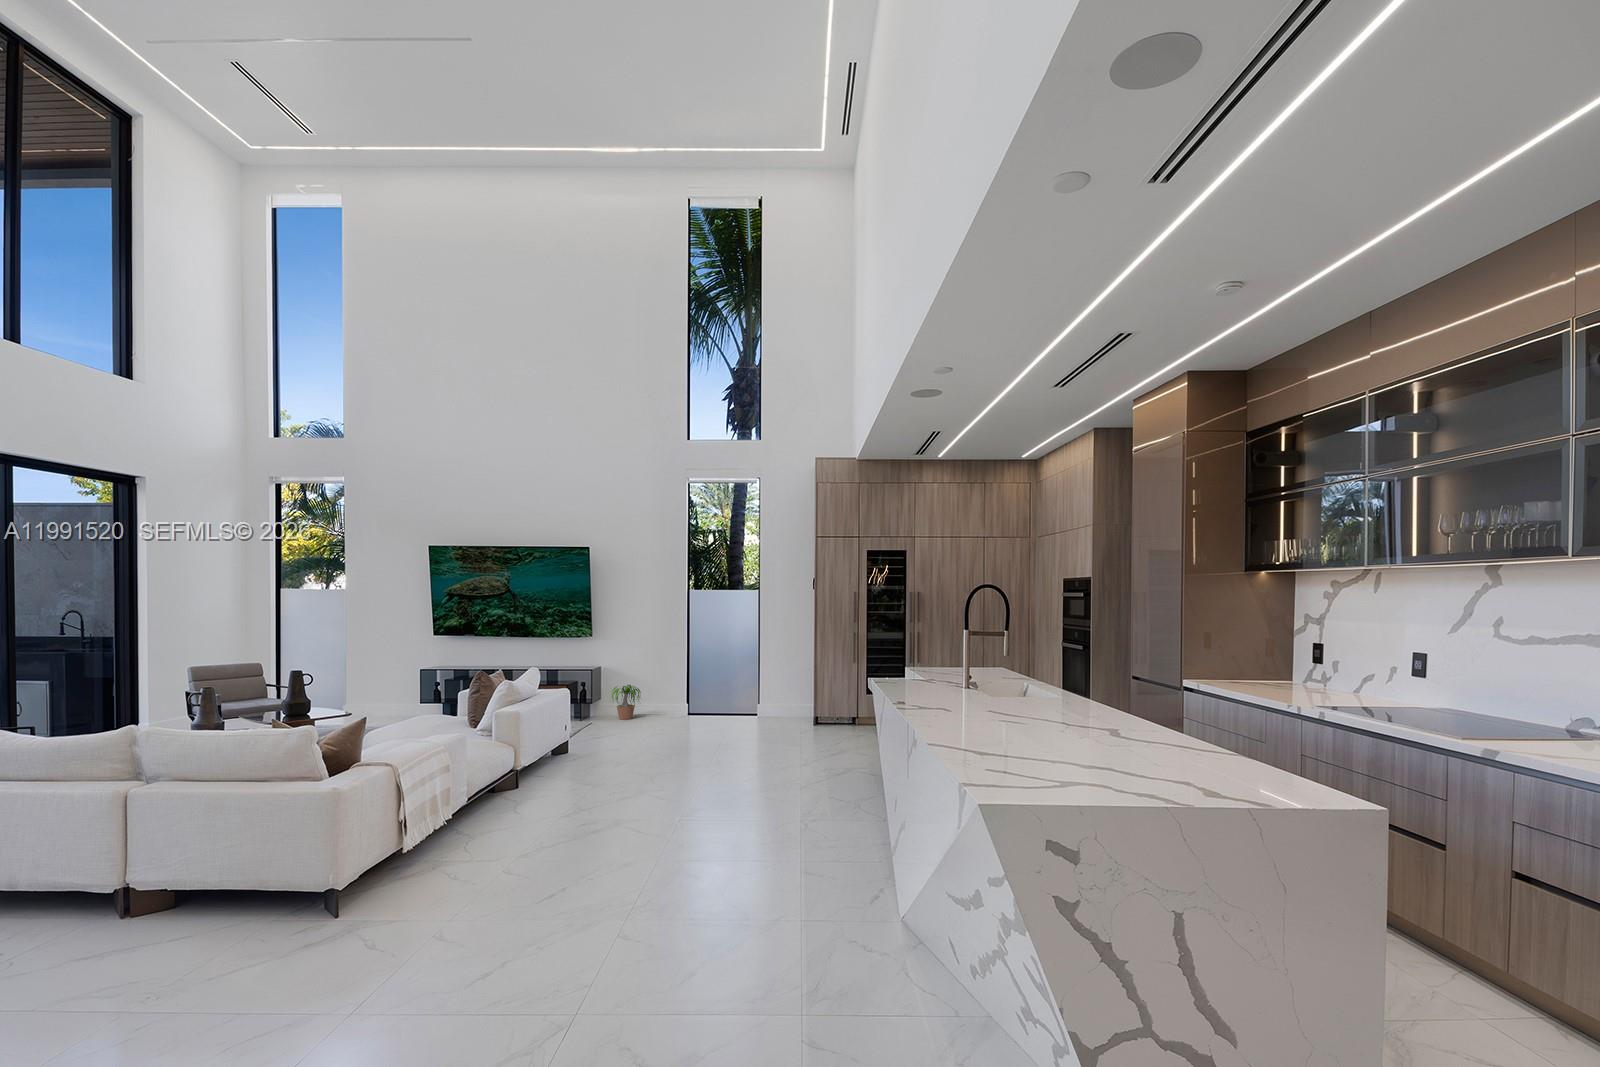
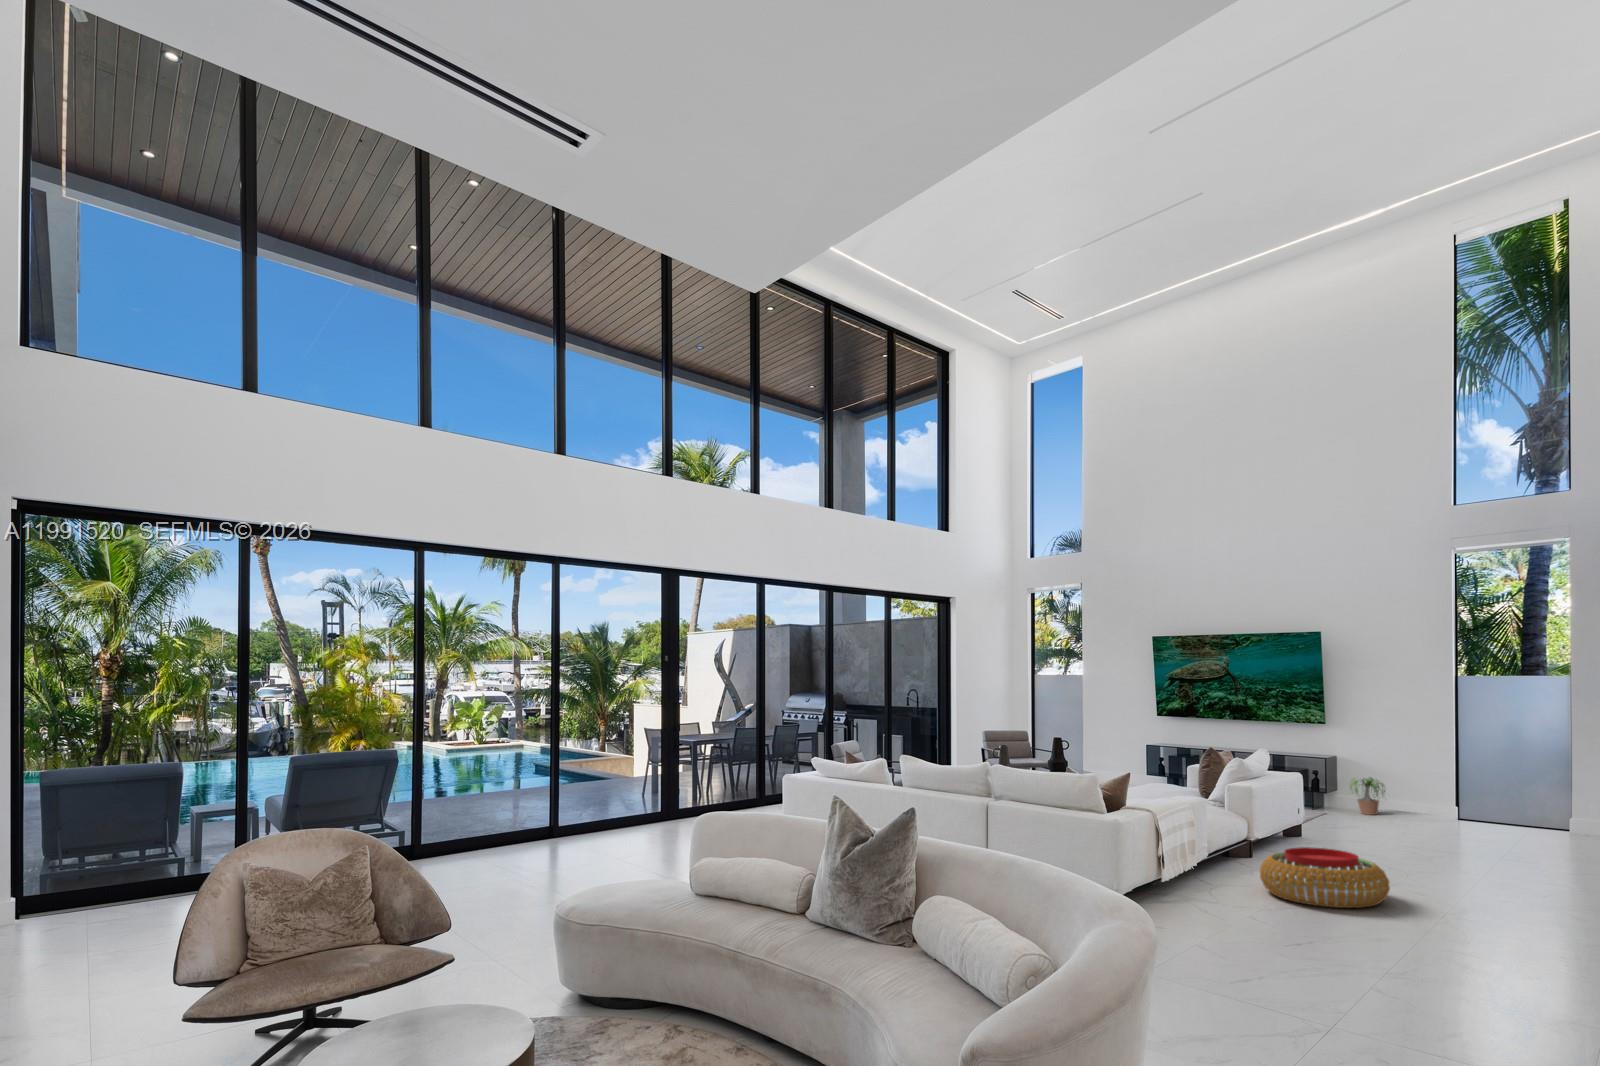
pouf: none [521,775,647,843] -> present [1260,847,1390,908]

